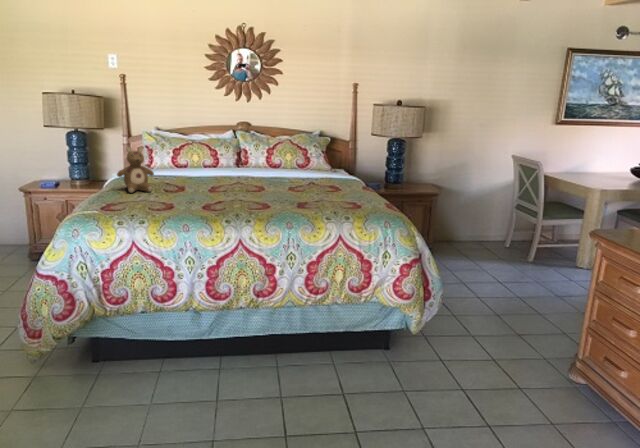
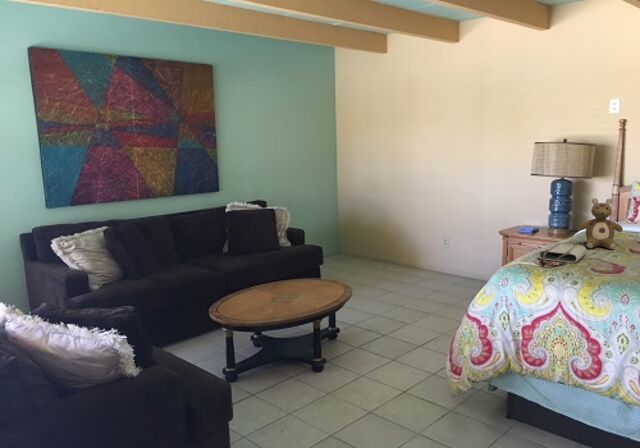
tote bag: none [95,191,133,209] -> present [539,244,586,264]

